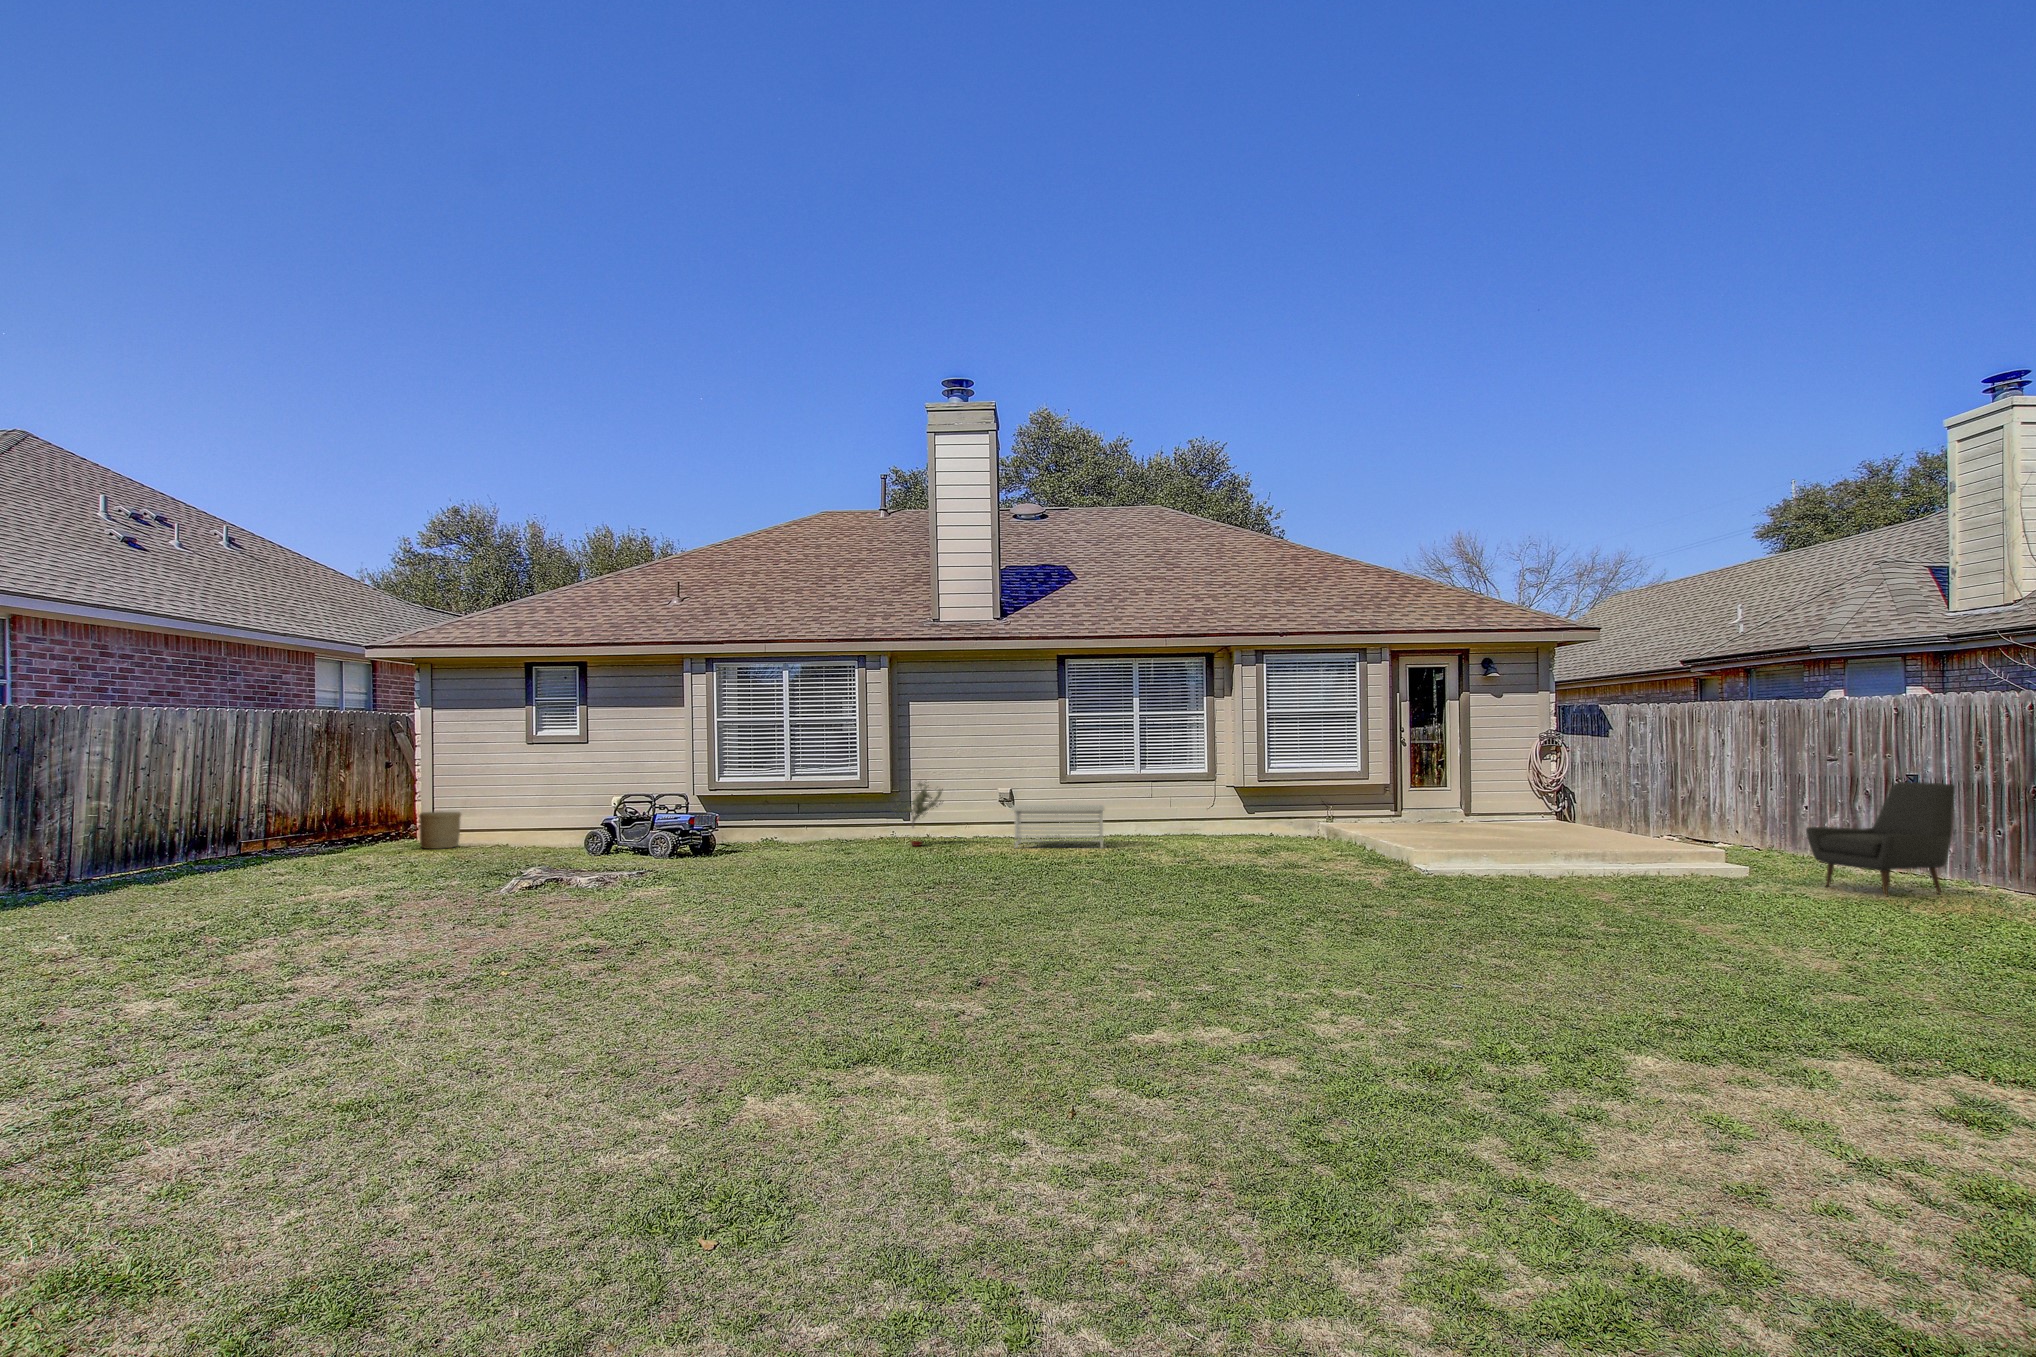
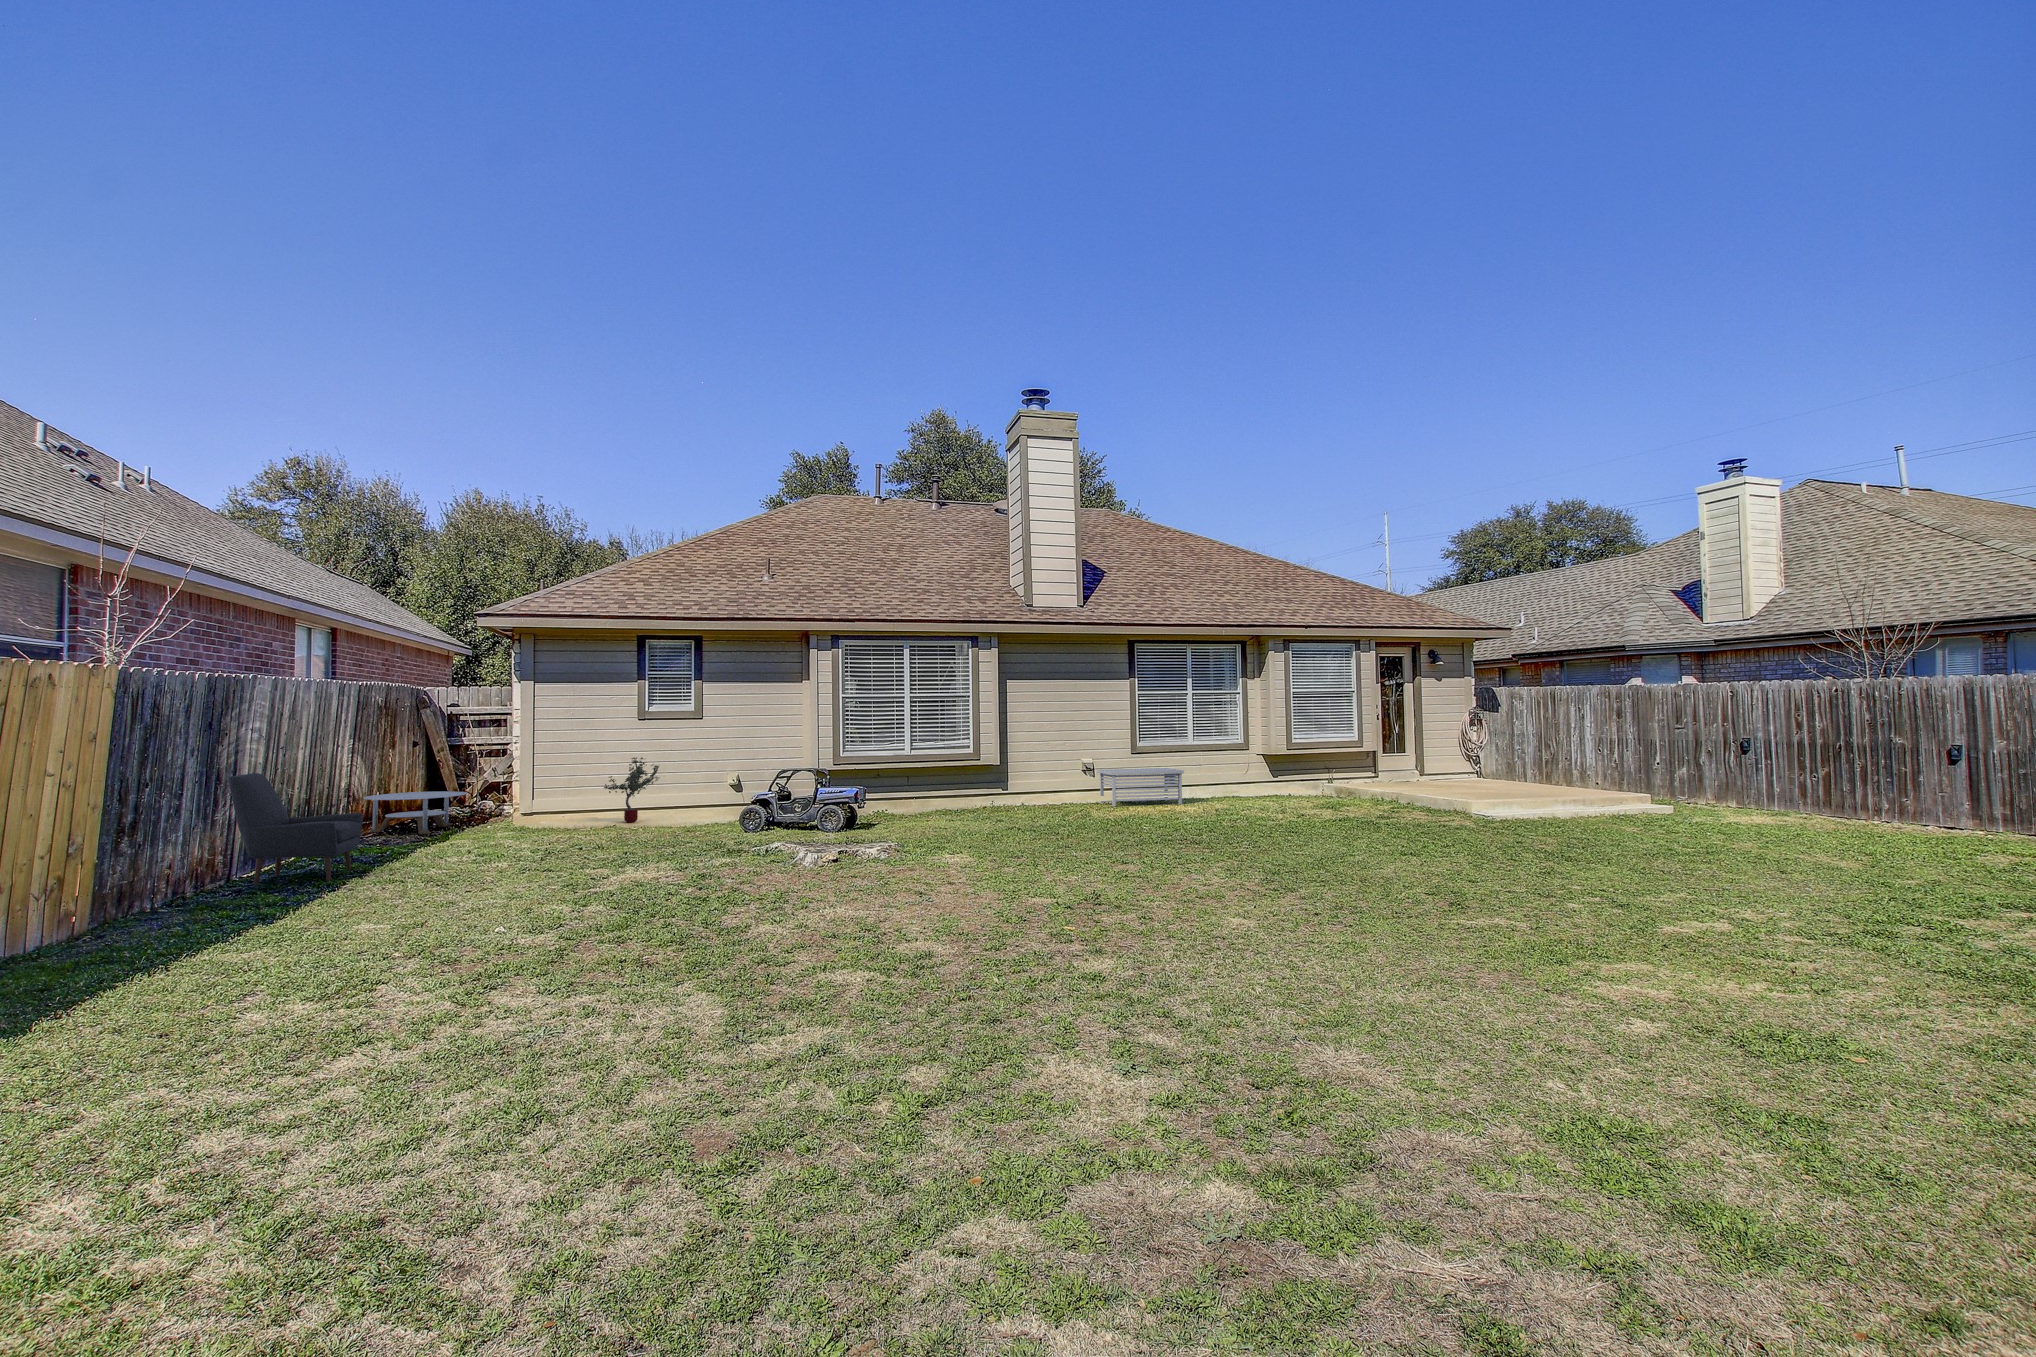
potted tree: present [892,782,943,846] -> present [604,757,659,823]
chair: present [1806,782,1955,896] -> present [228,773,363,885]
woven basket: present [419,812,461,849] -> none [529,787,571,827]
round table: none [277,813,376,852] -> present [364,791,467,834]

